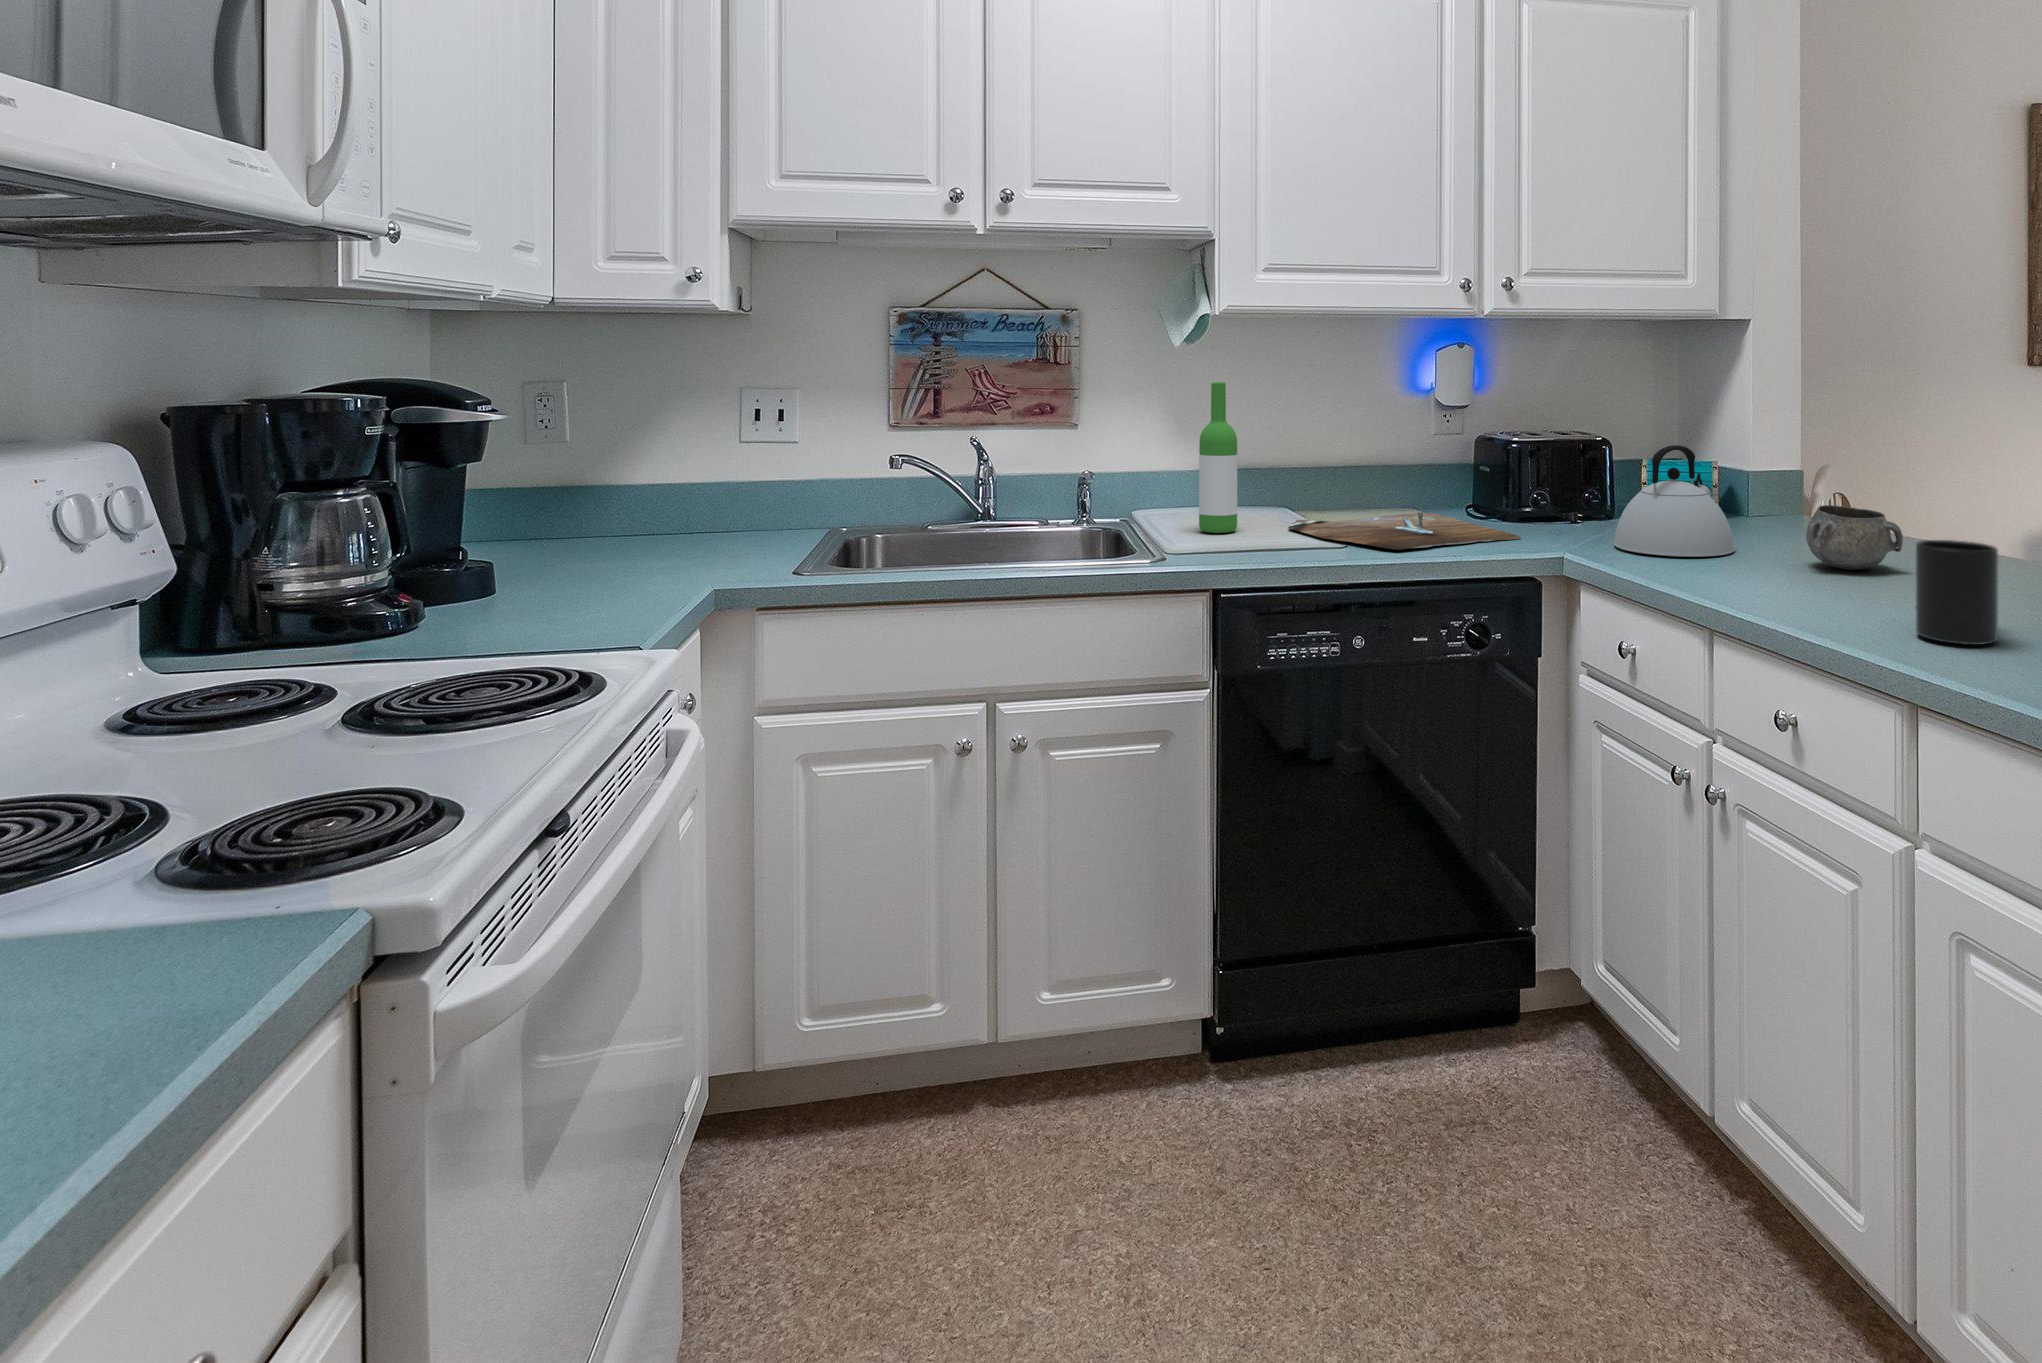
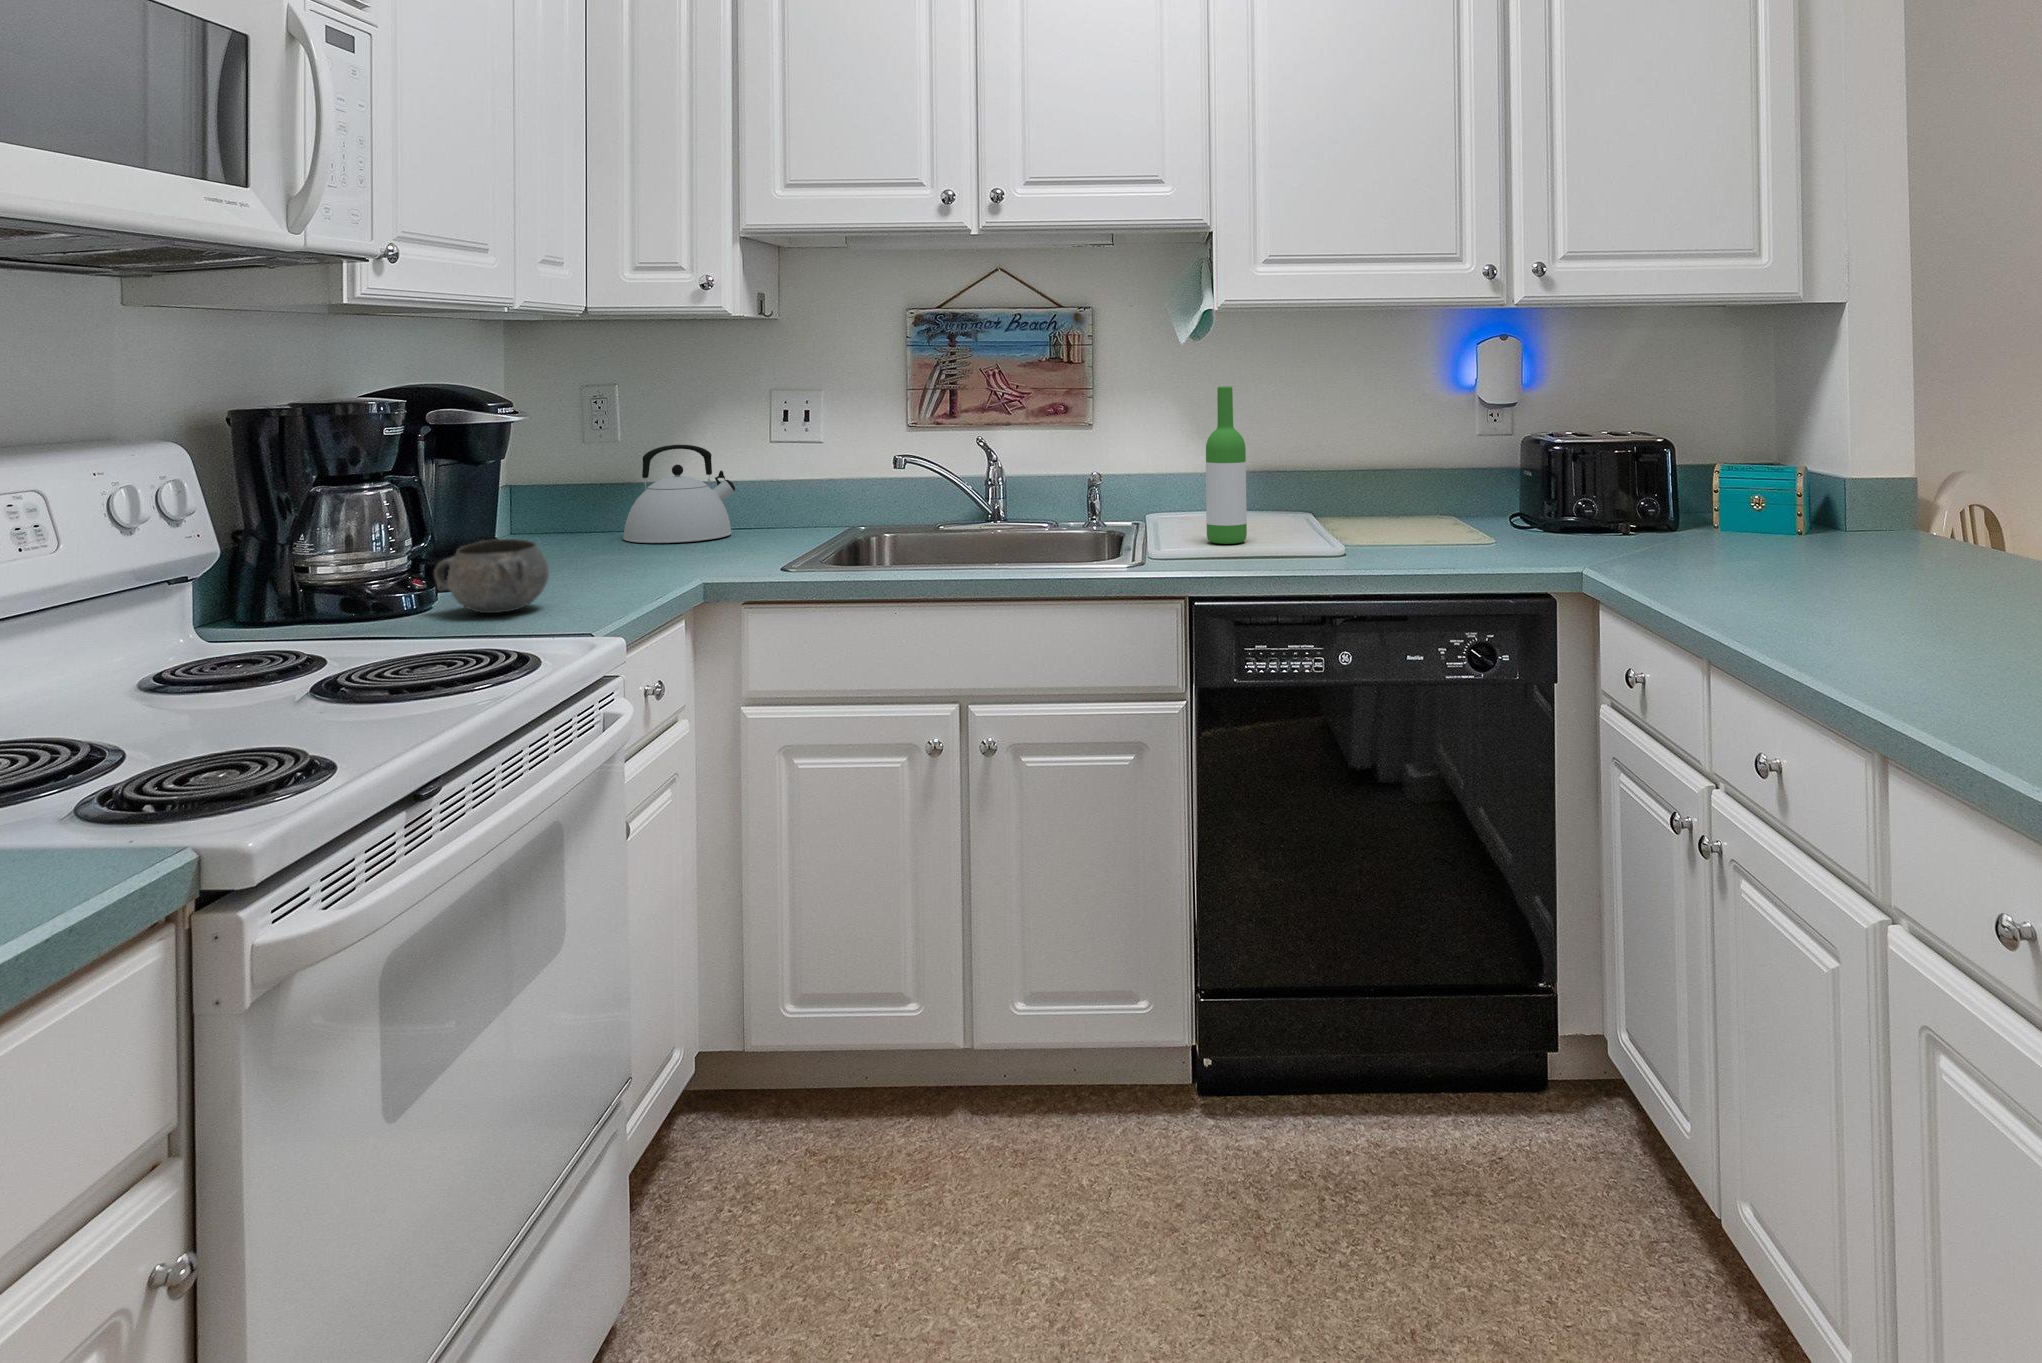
kettle: present [1614,445,1735,557] -> present [623,445,735,543]
decorative bowl: present [1806,505,1903,570] -> present [434,539,549,613]
cutting board: present [1289,511,1521,550] -> none [1301,523,1547,564]
mug: present [1916,540,1998,645] -> none [1915,558,2015,679]

